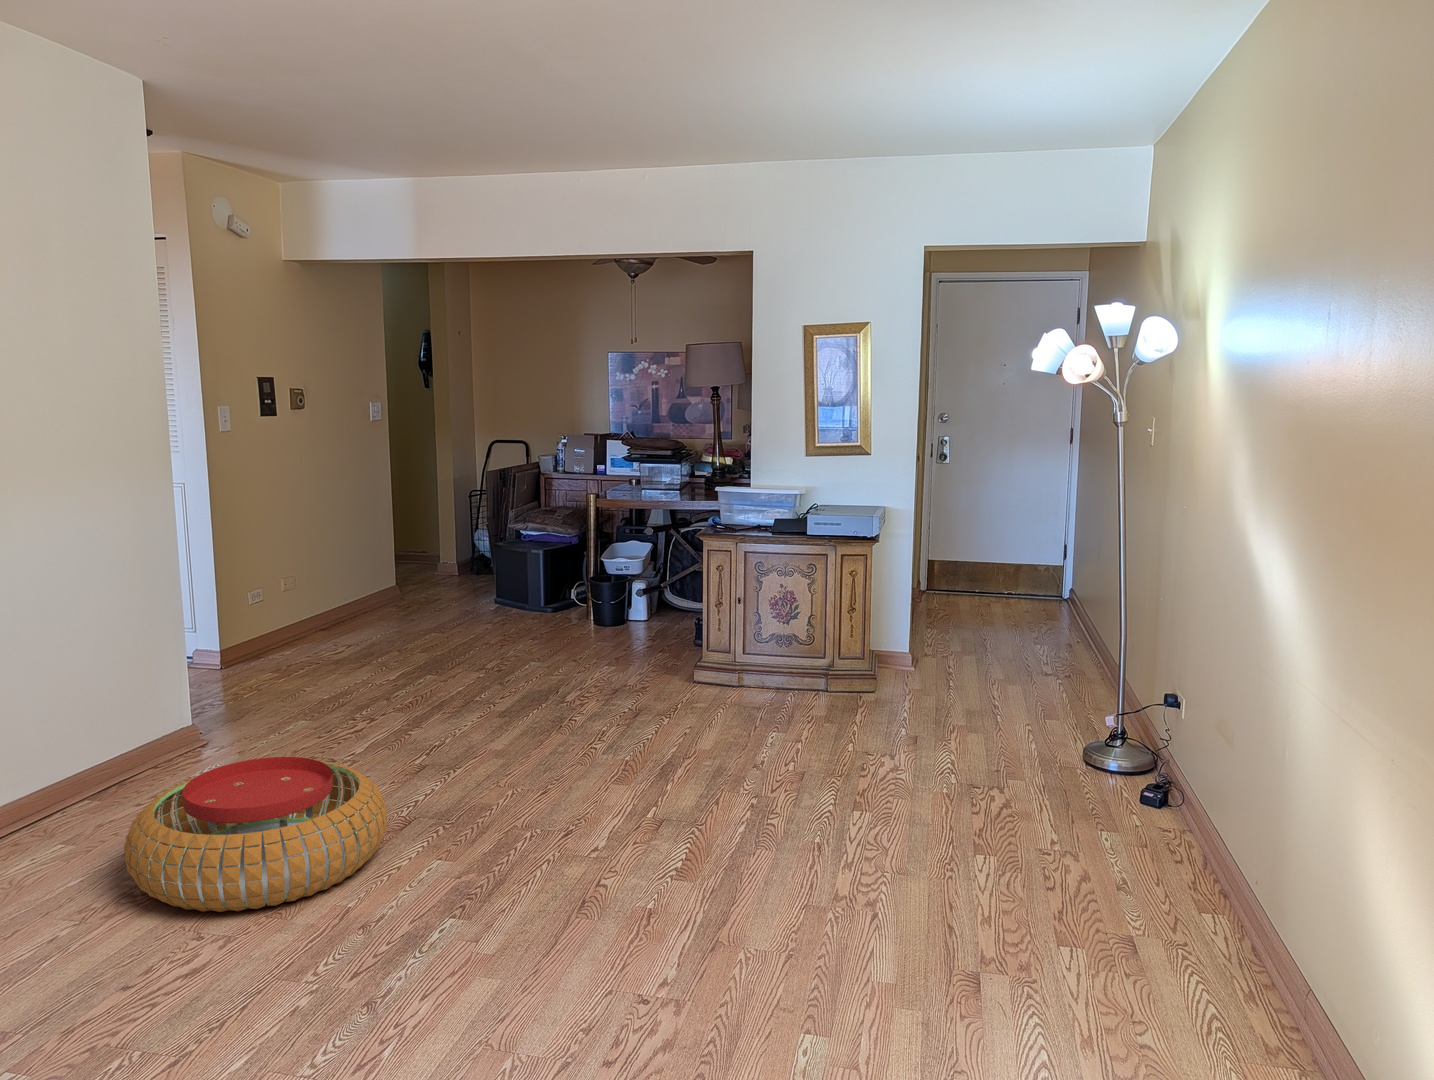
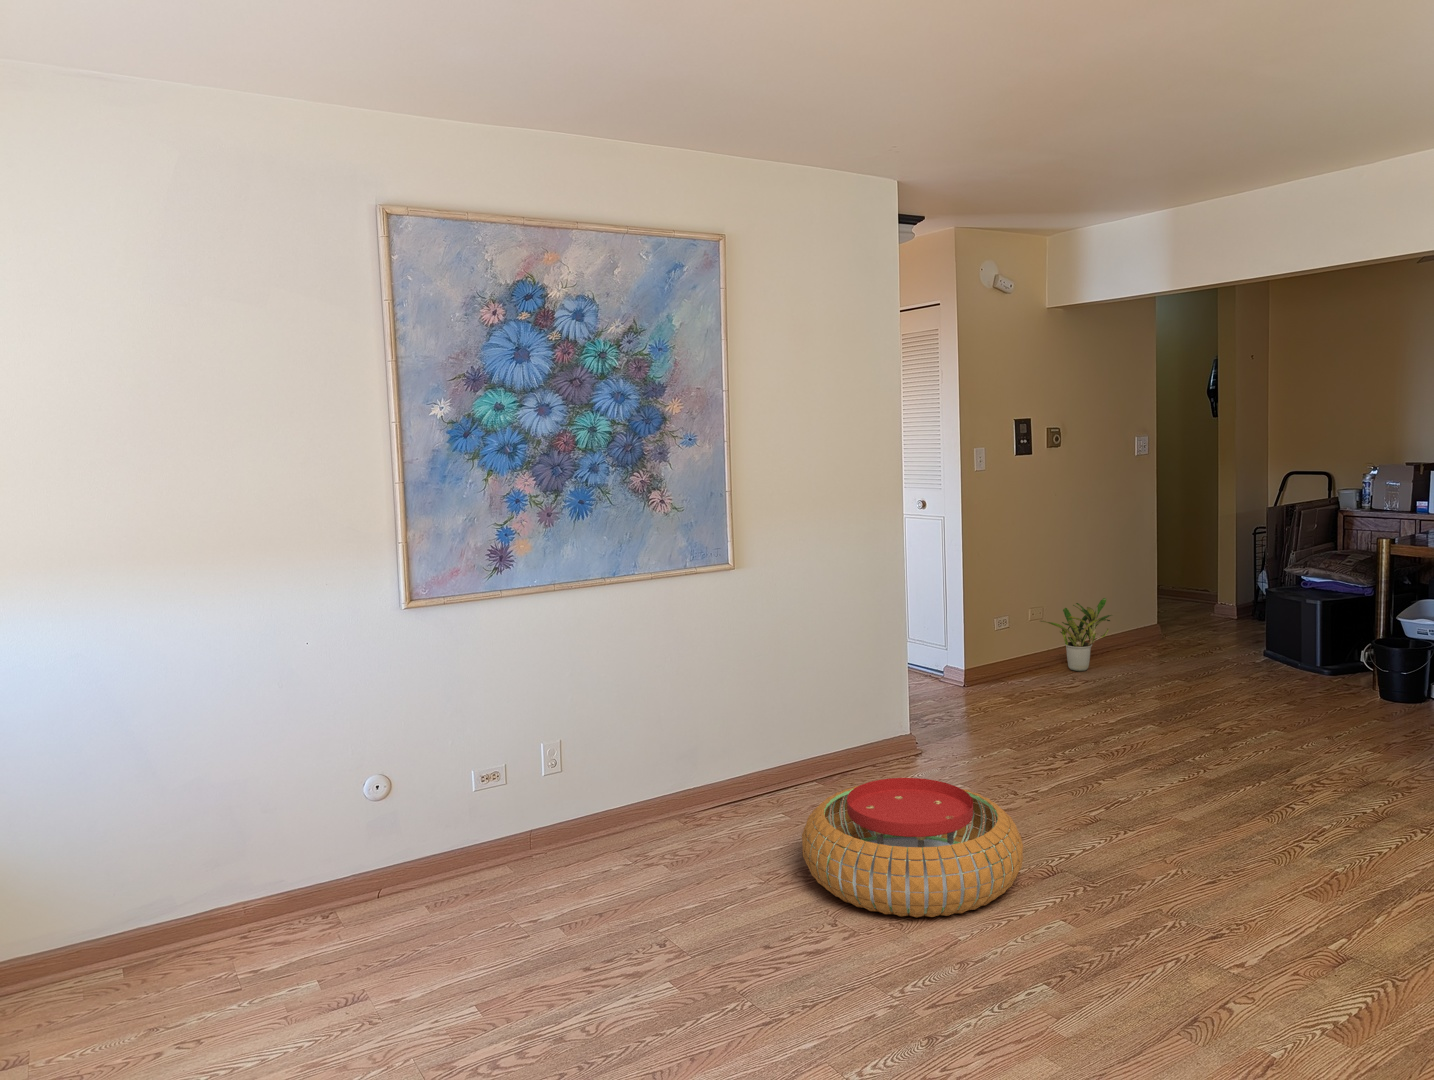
potted plant: none [295,561,371,638] -> present [1041,598,1113,671]

